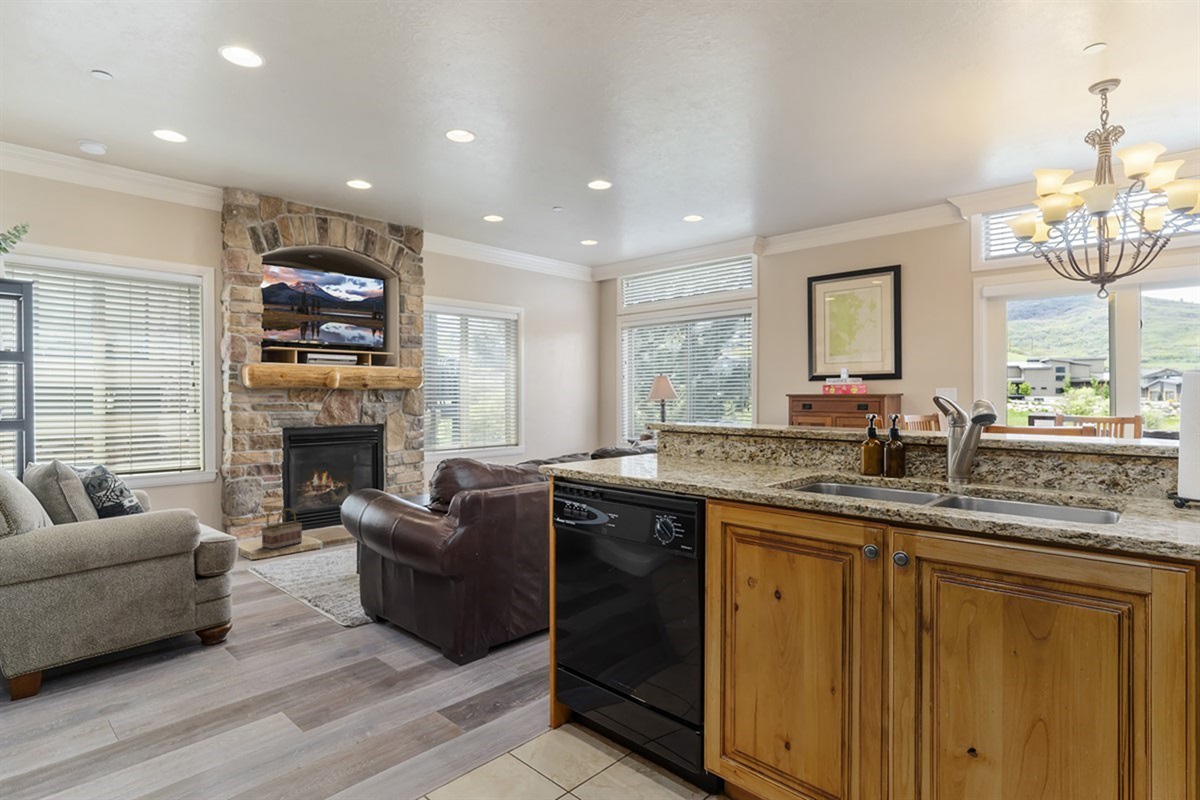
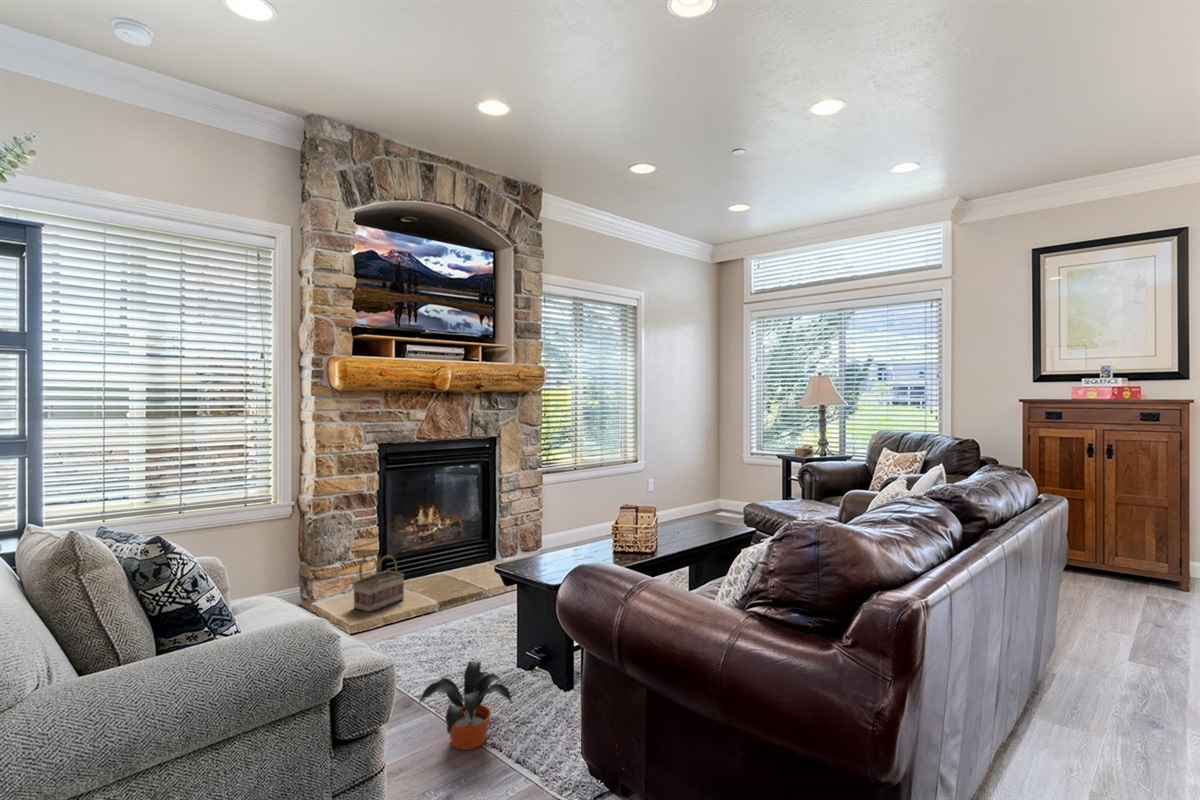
potted plant: none [270,558,331,608] -> present [419,661,511,750]

